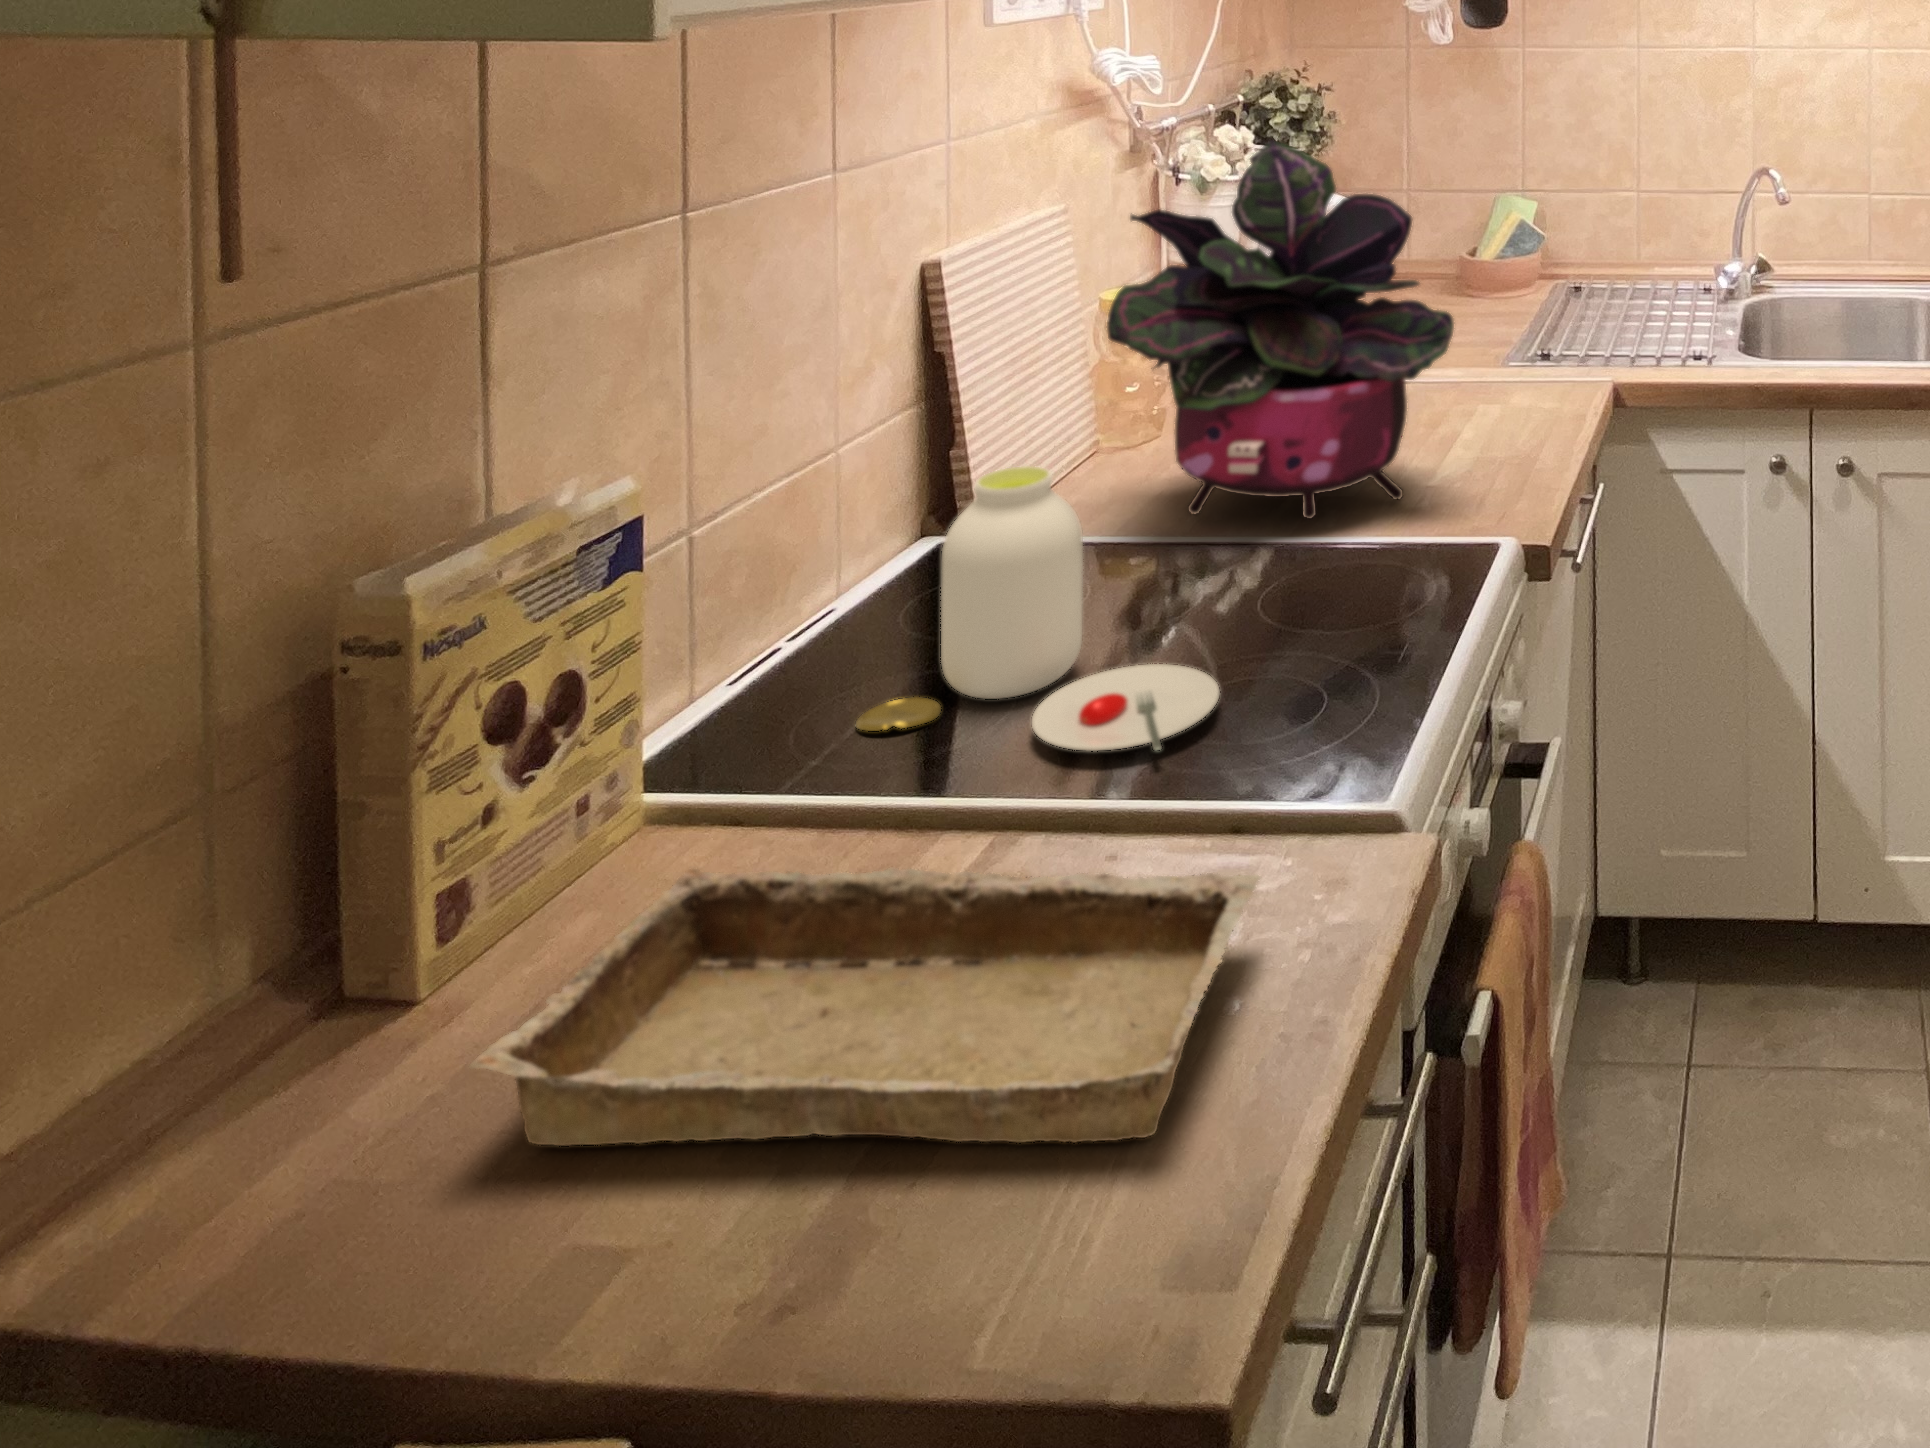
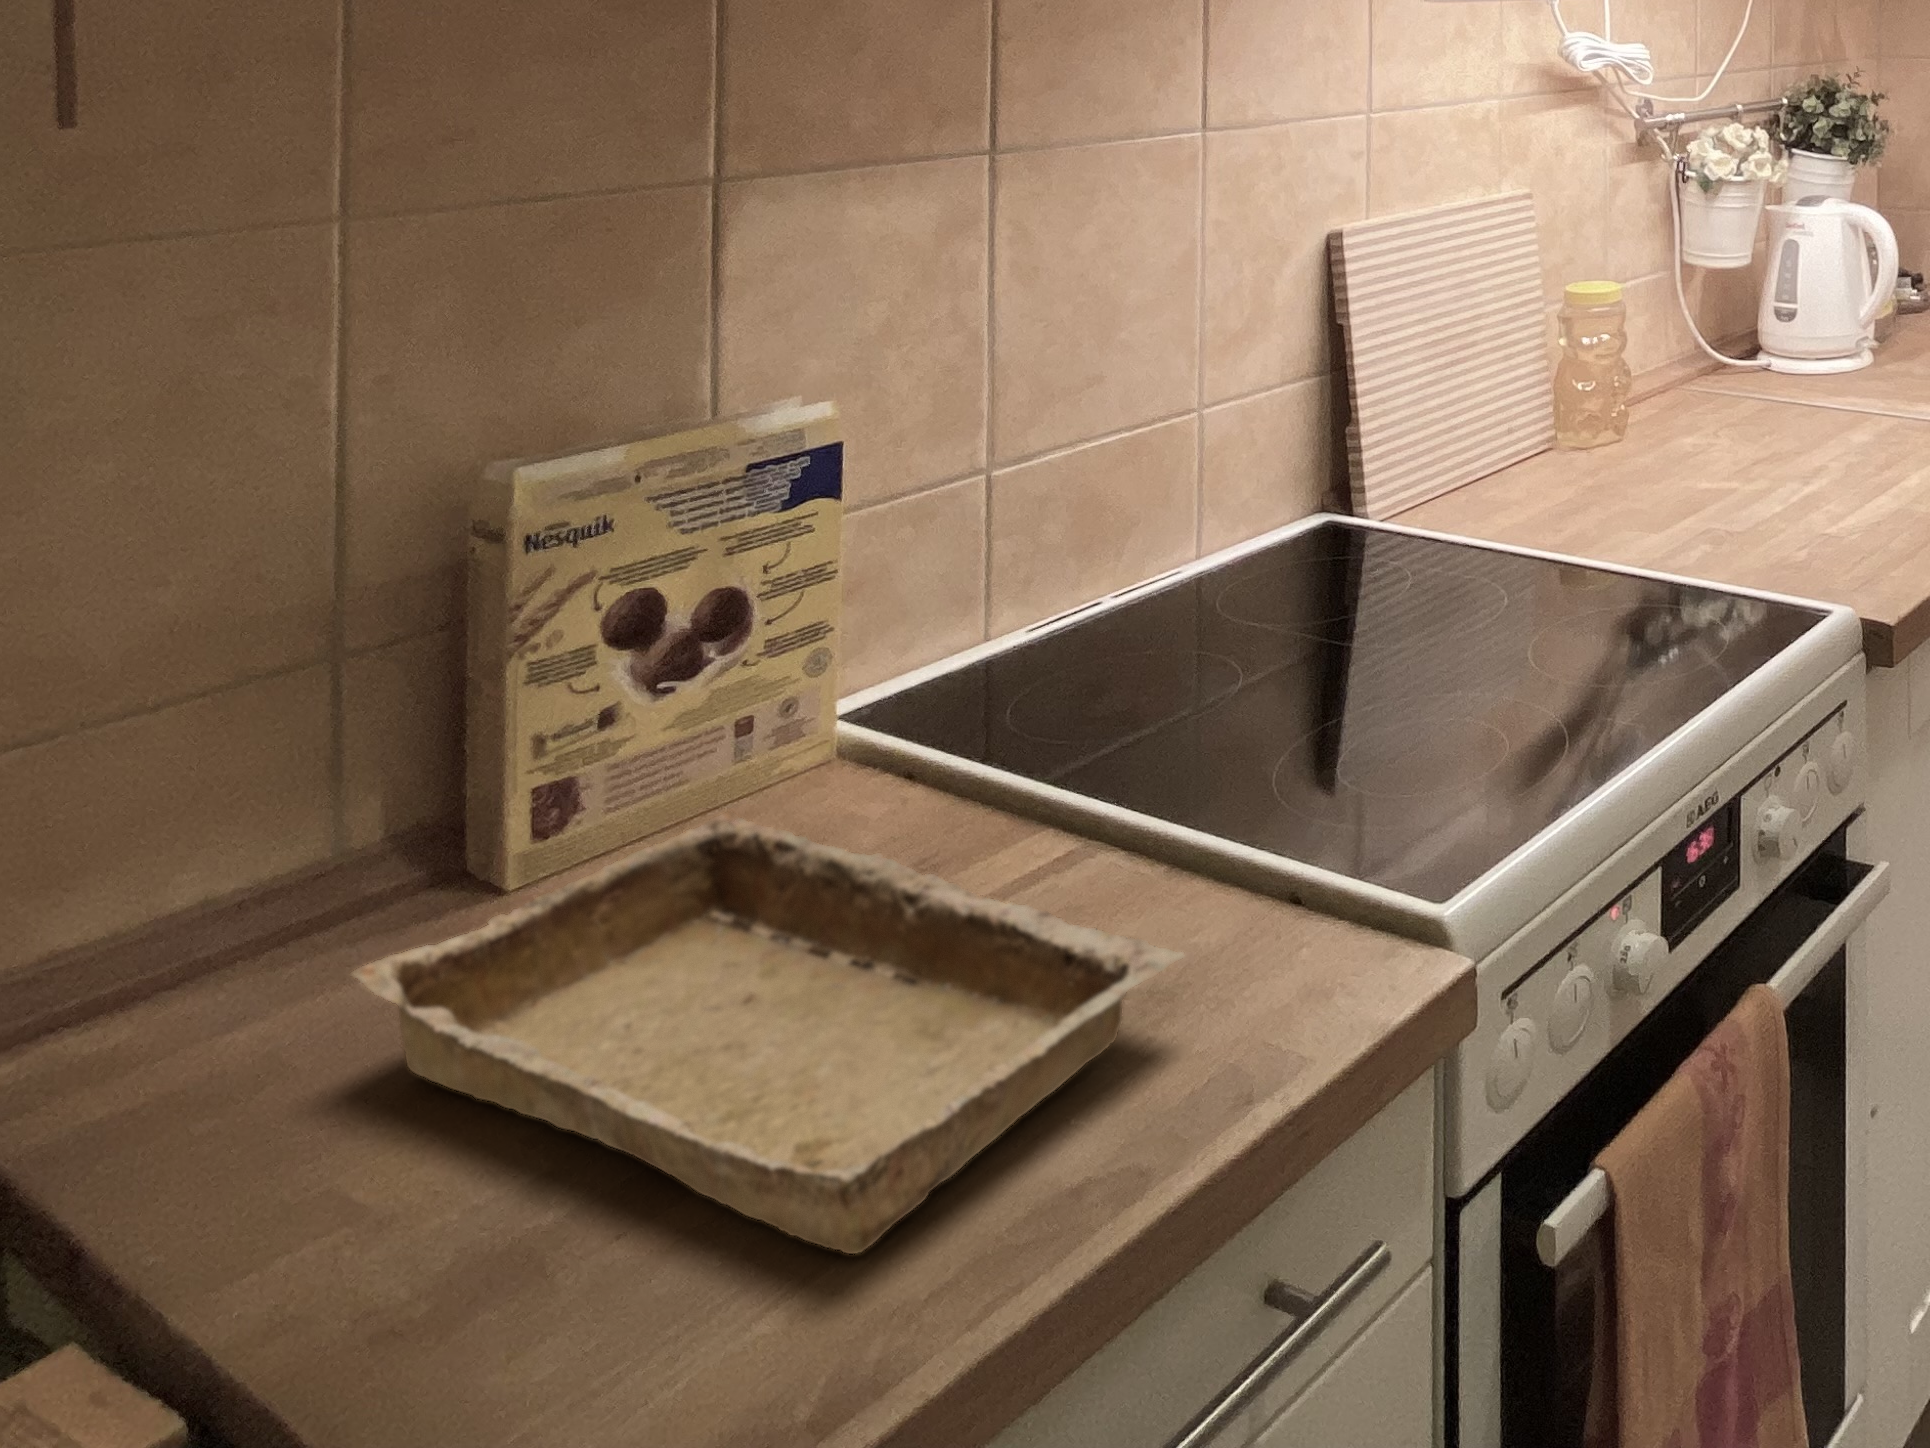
potted plant: present [1107,141,1454,519] -> none [1465,130,1828,551]
jar: present [855,466,1219,751] -> none [1077,446,1405,779]

